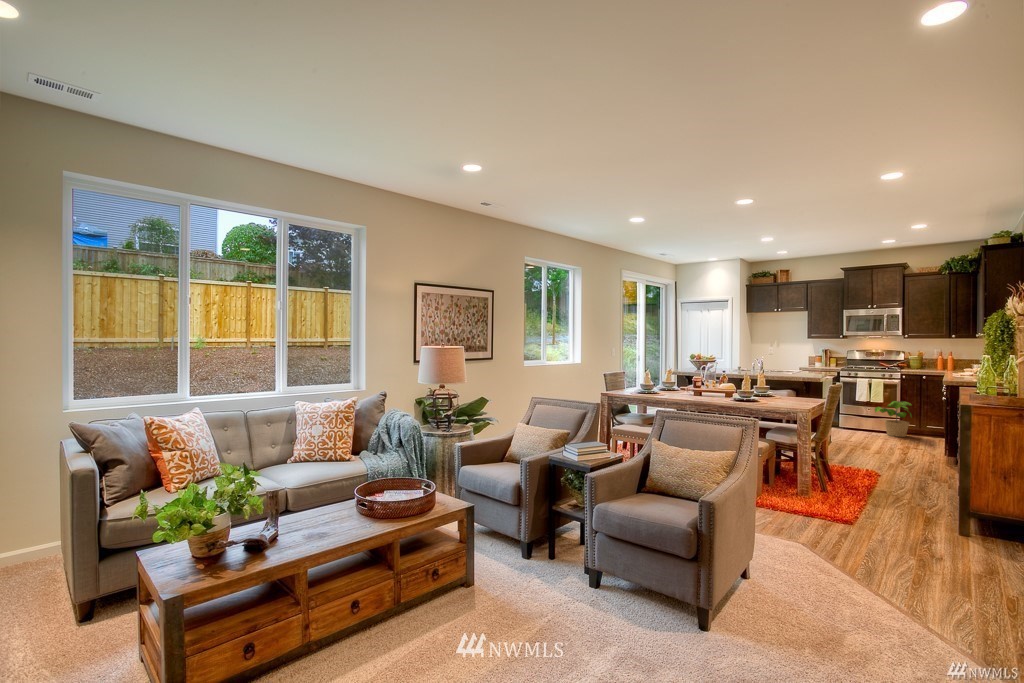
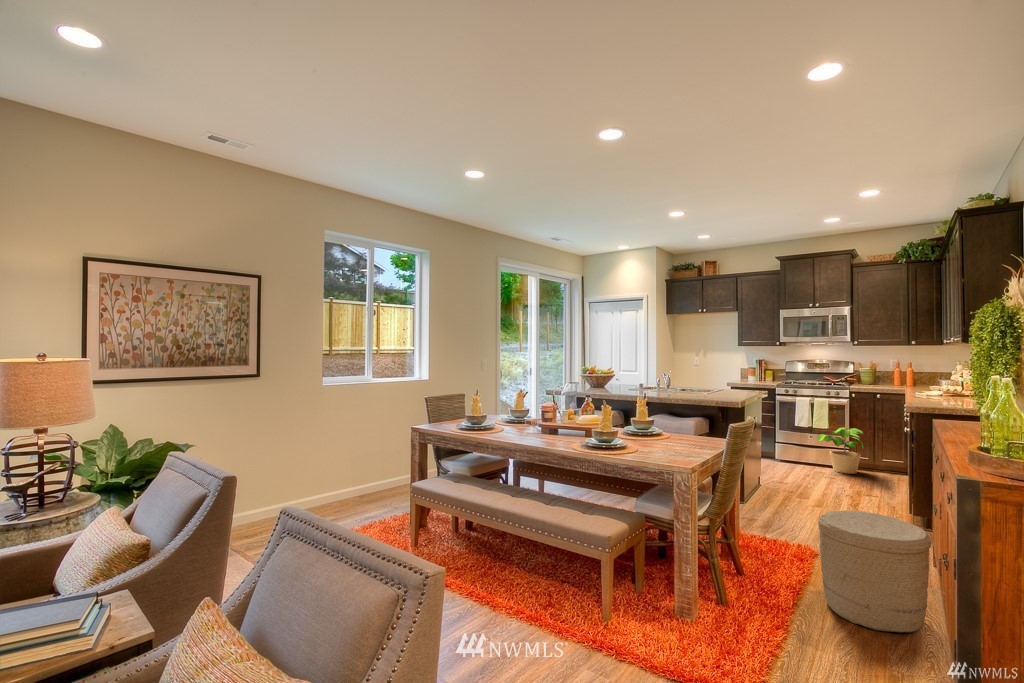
woven basket: none [885,441,955,505] -> present [818,510,931,632]

